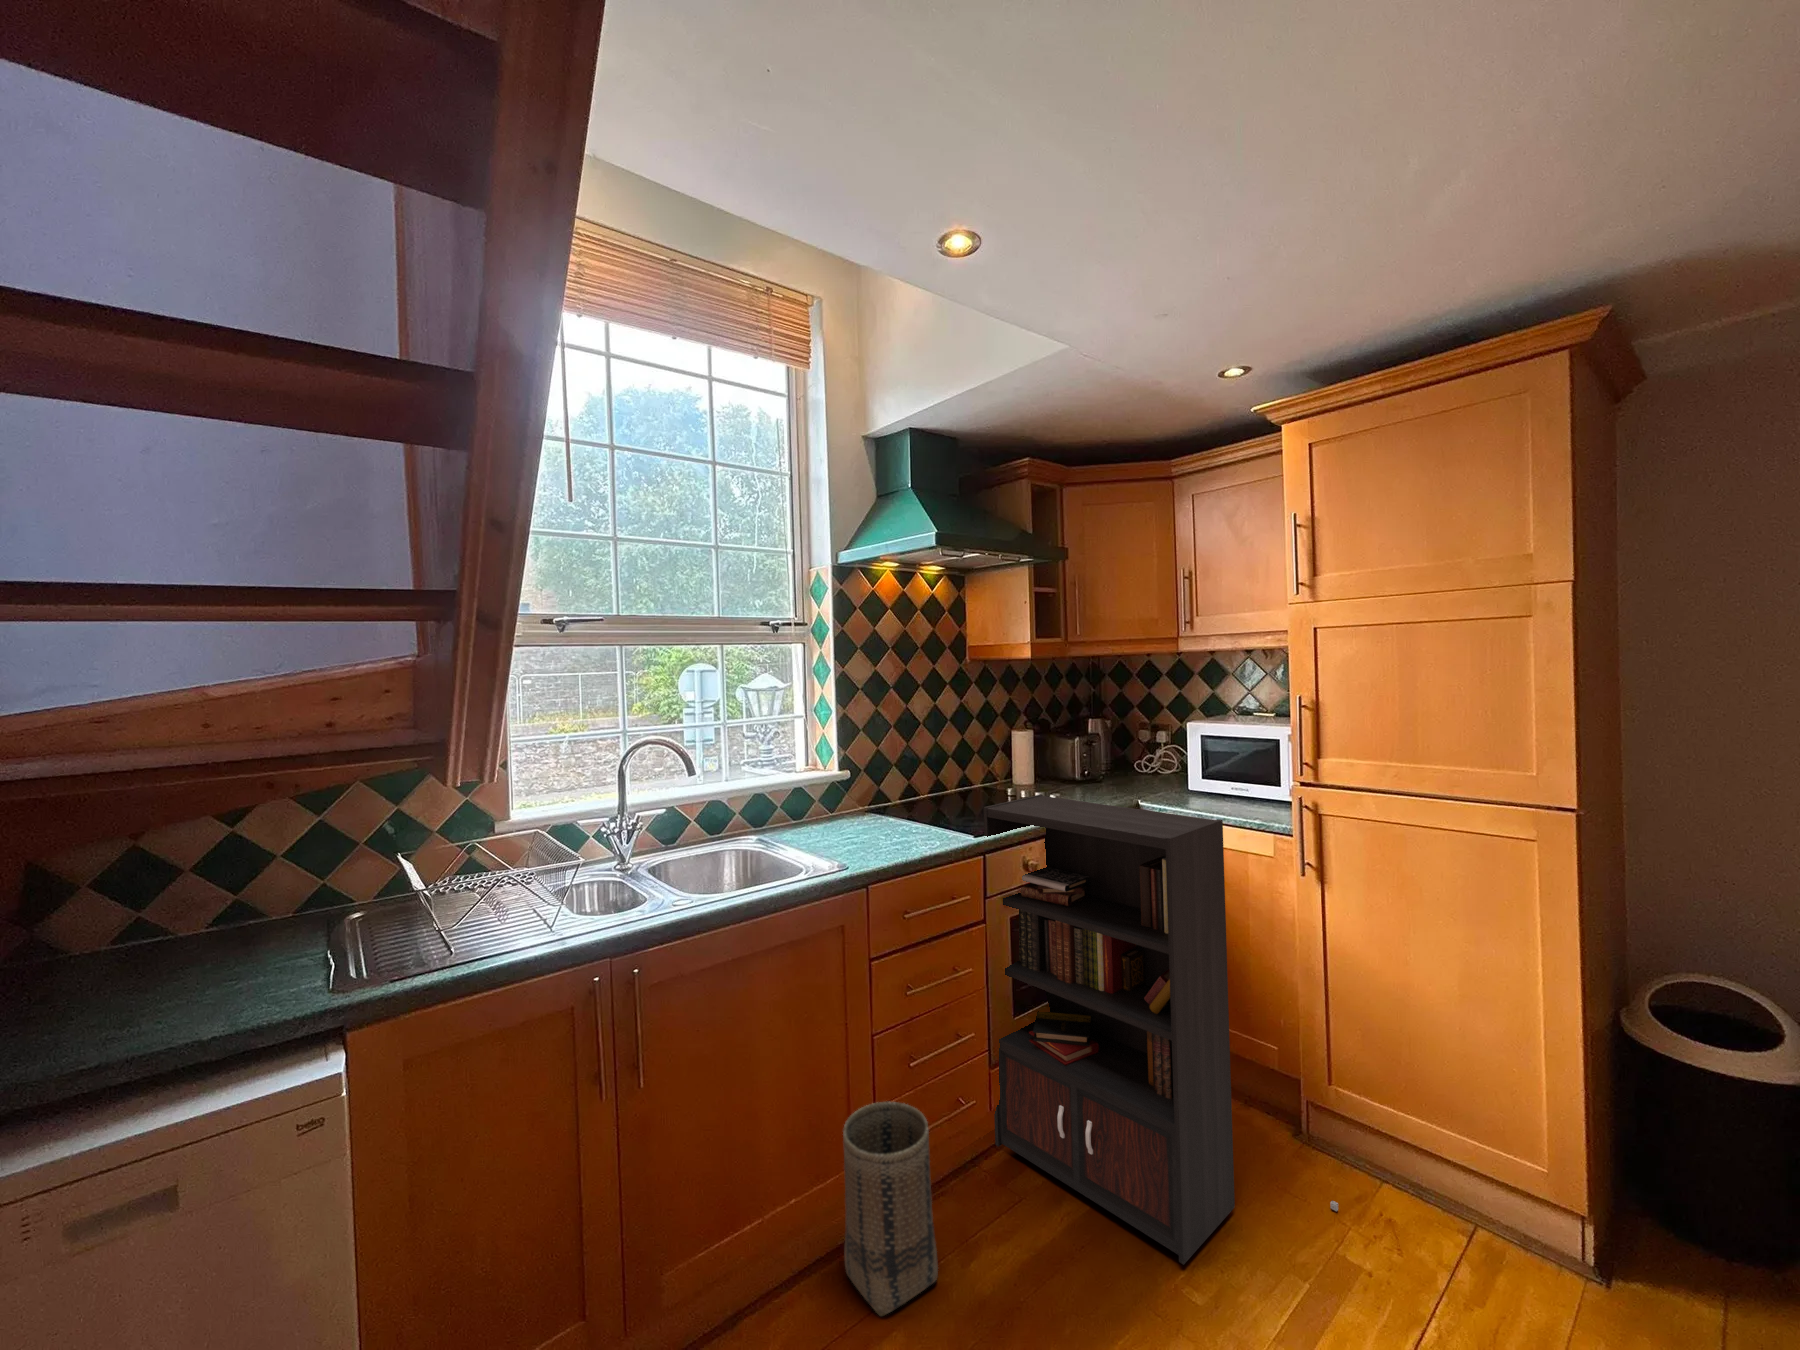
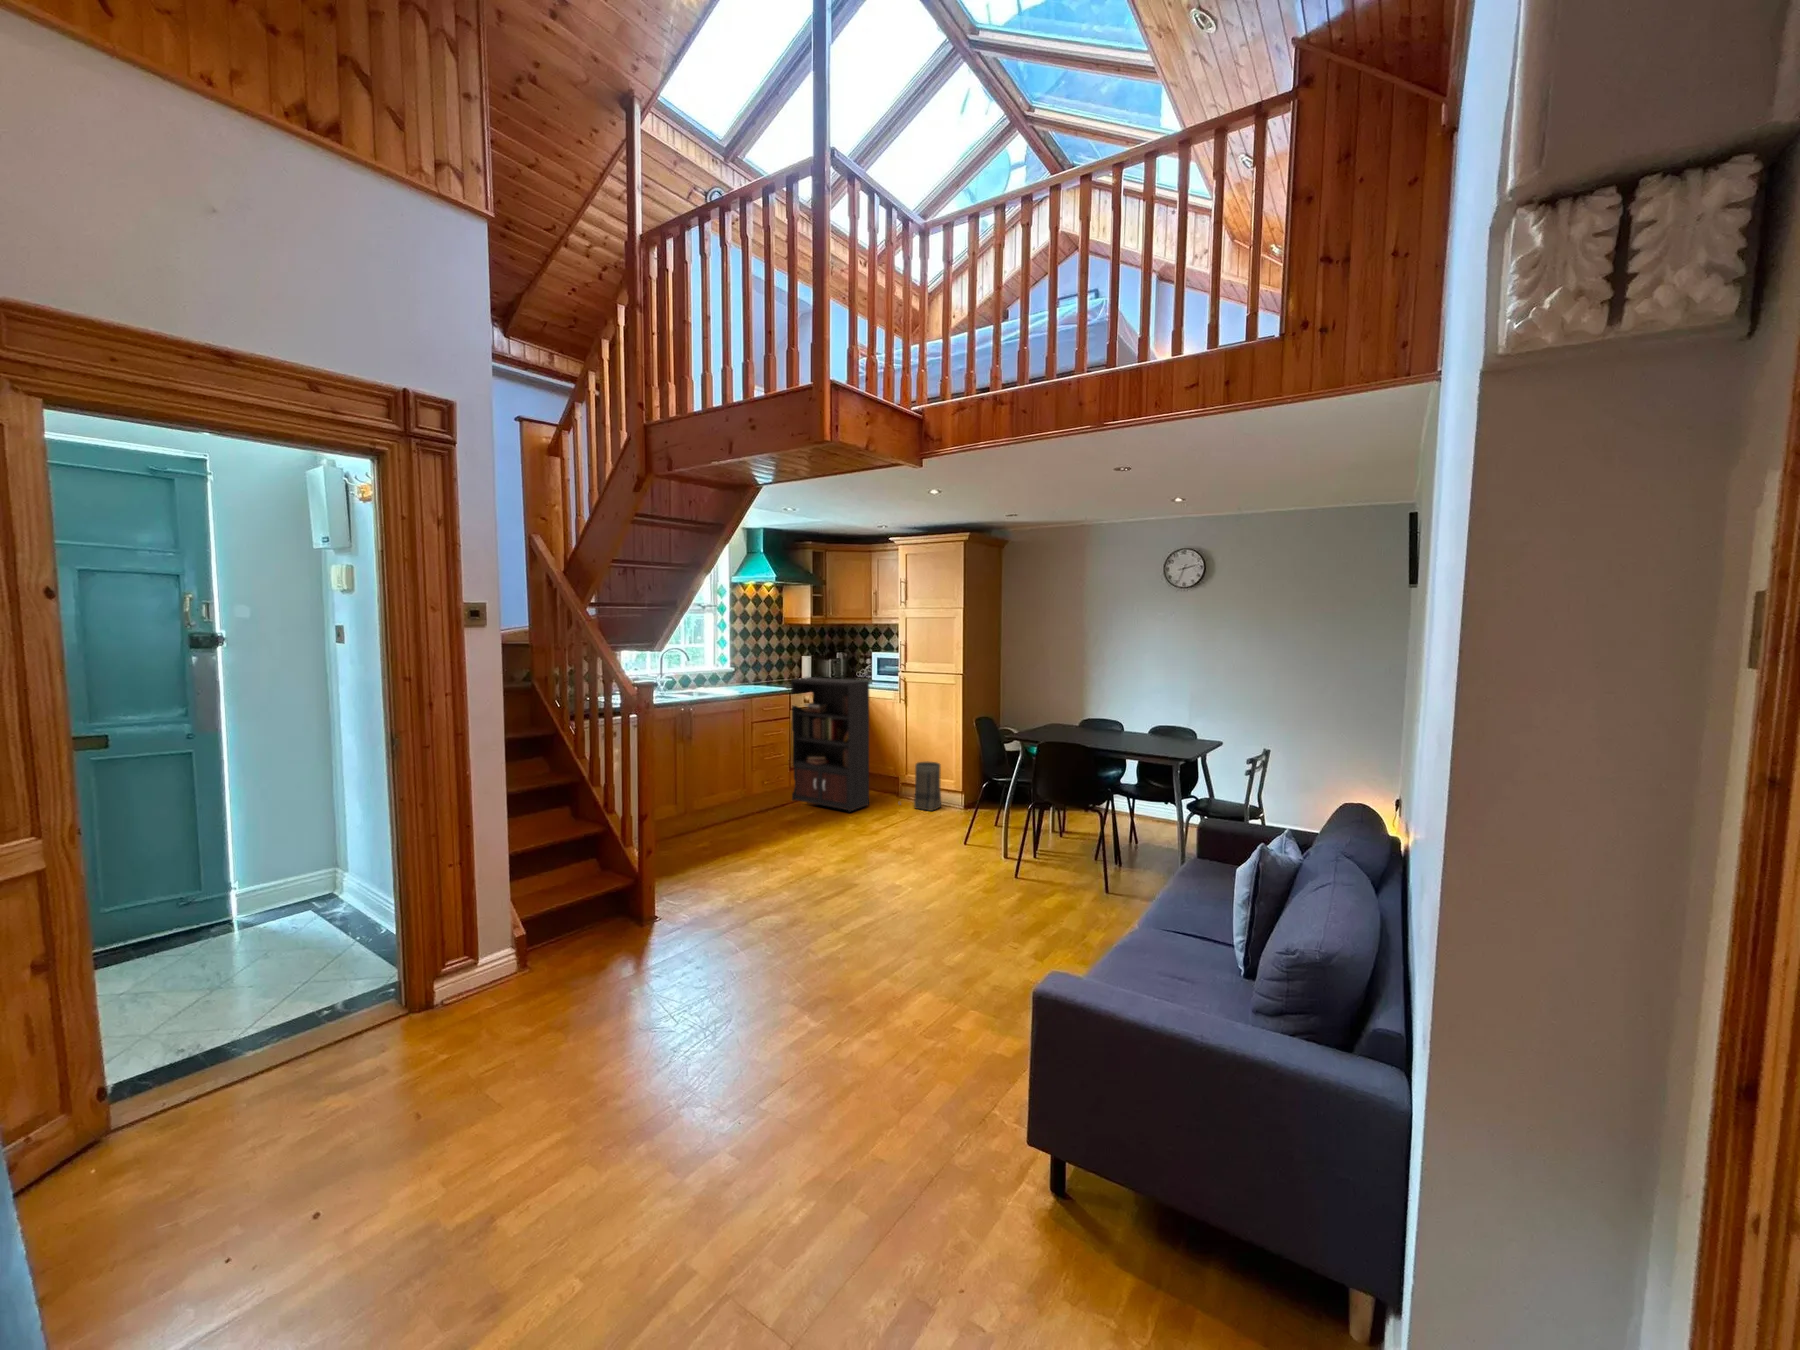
basket: present [843,1102,938,1316] -> present [914,762,941,811]

